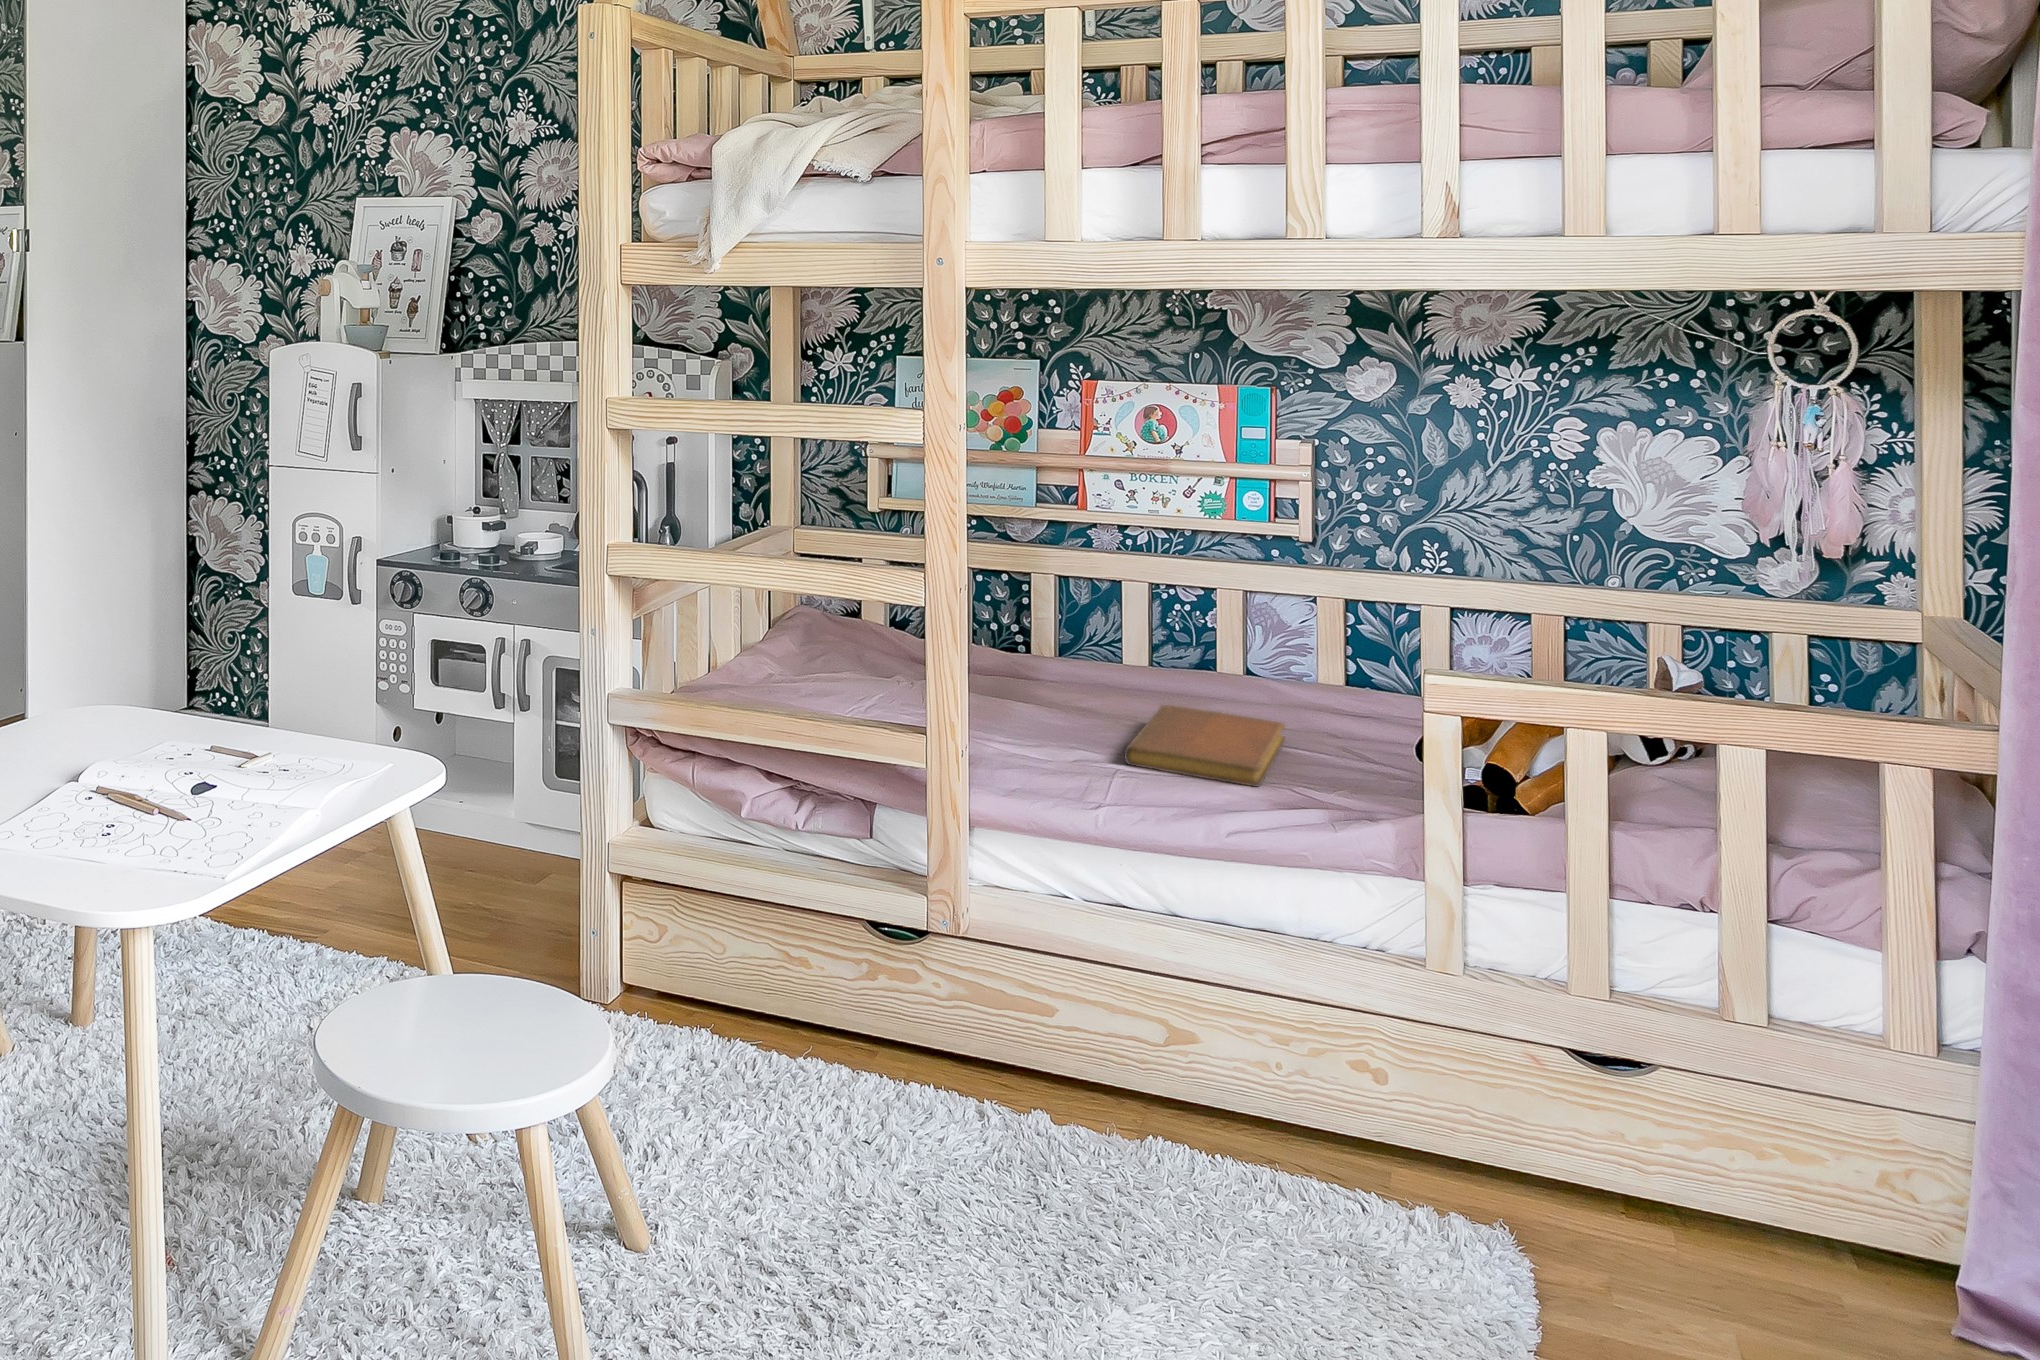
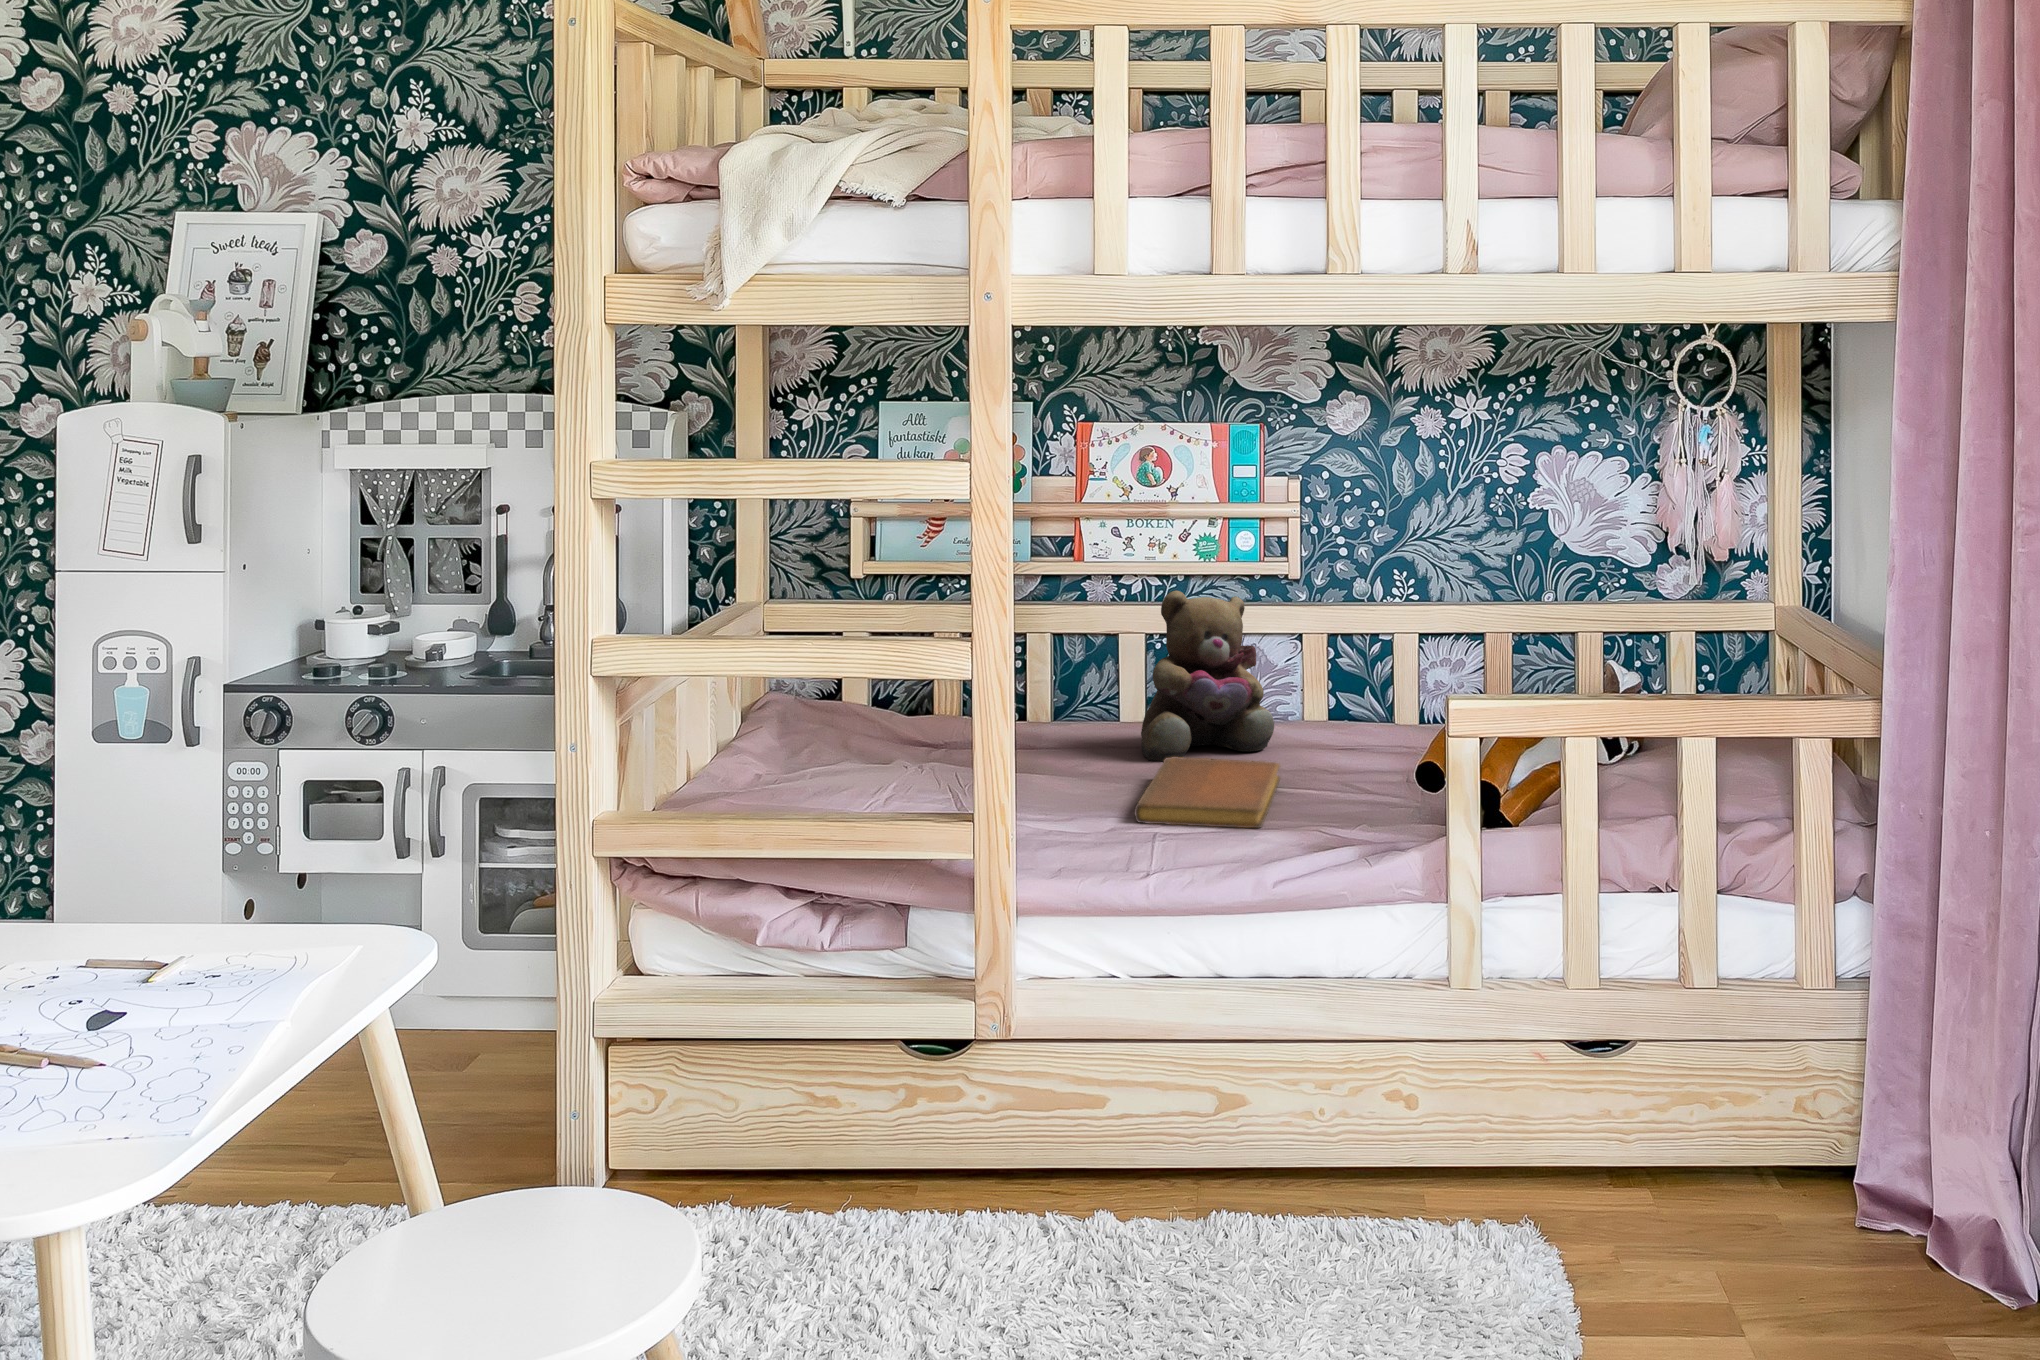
teddy bear: none [1140,544,1282,708] -> present [1141,591,1274,761]

